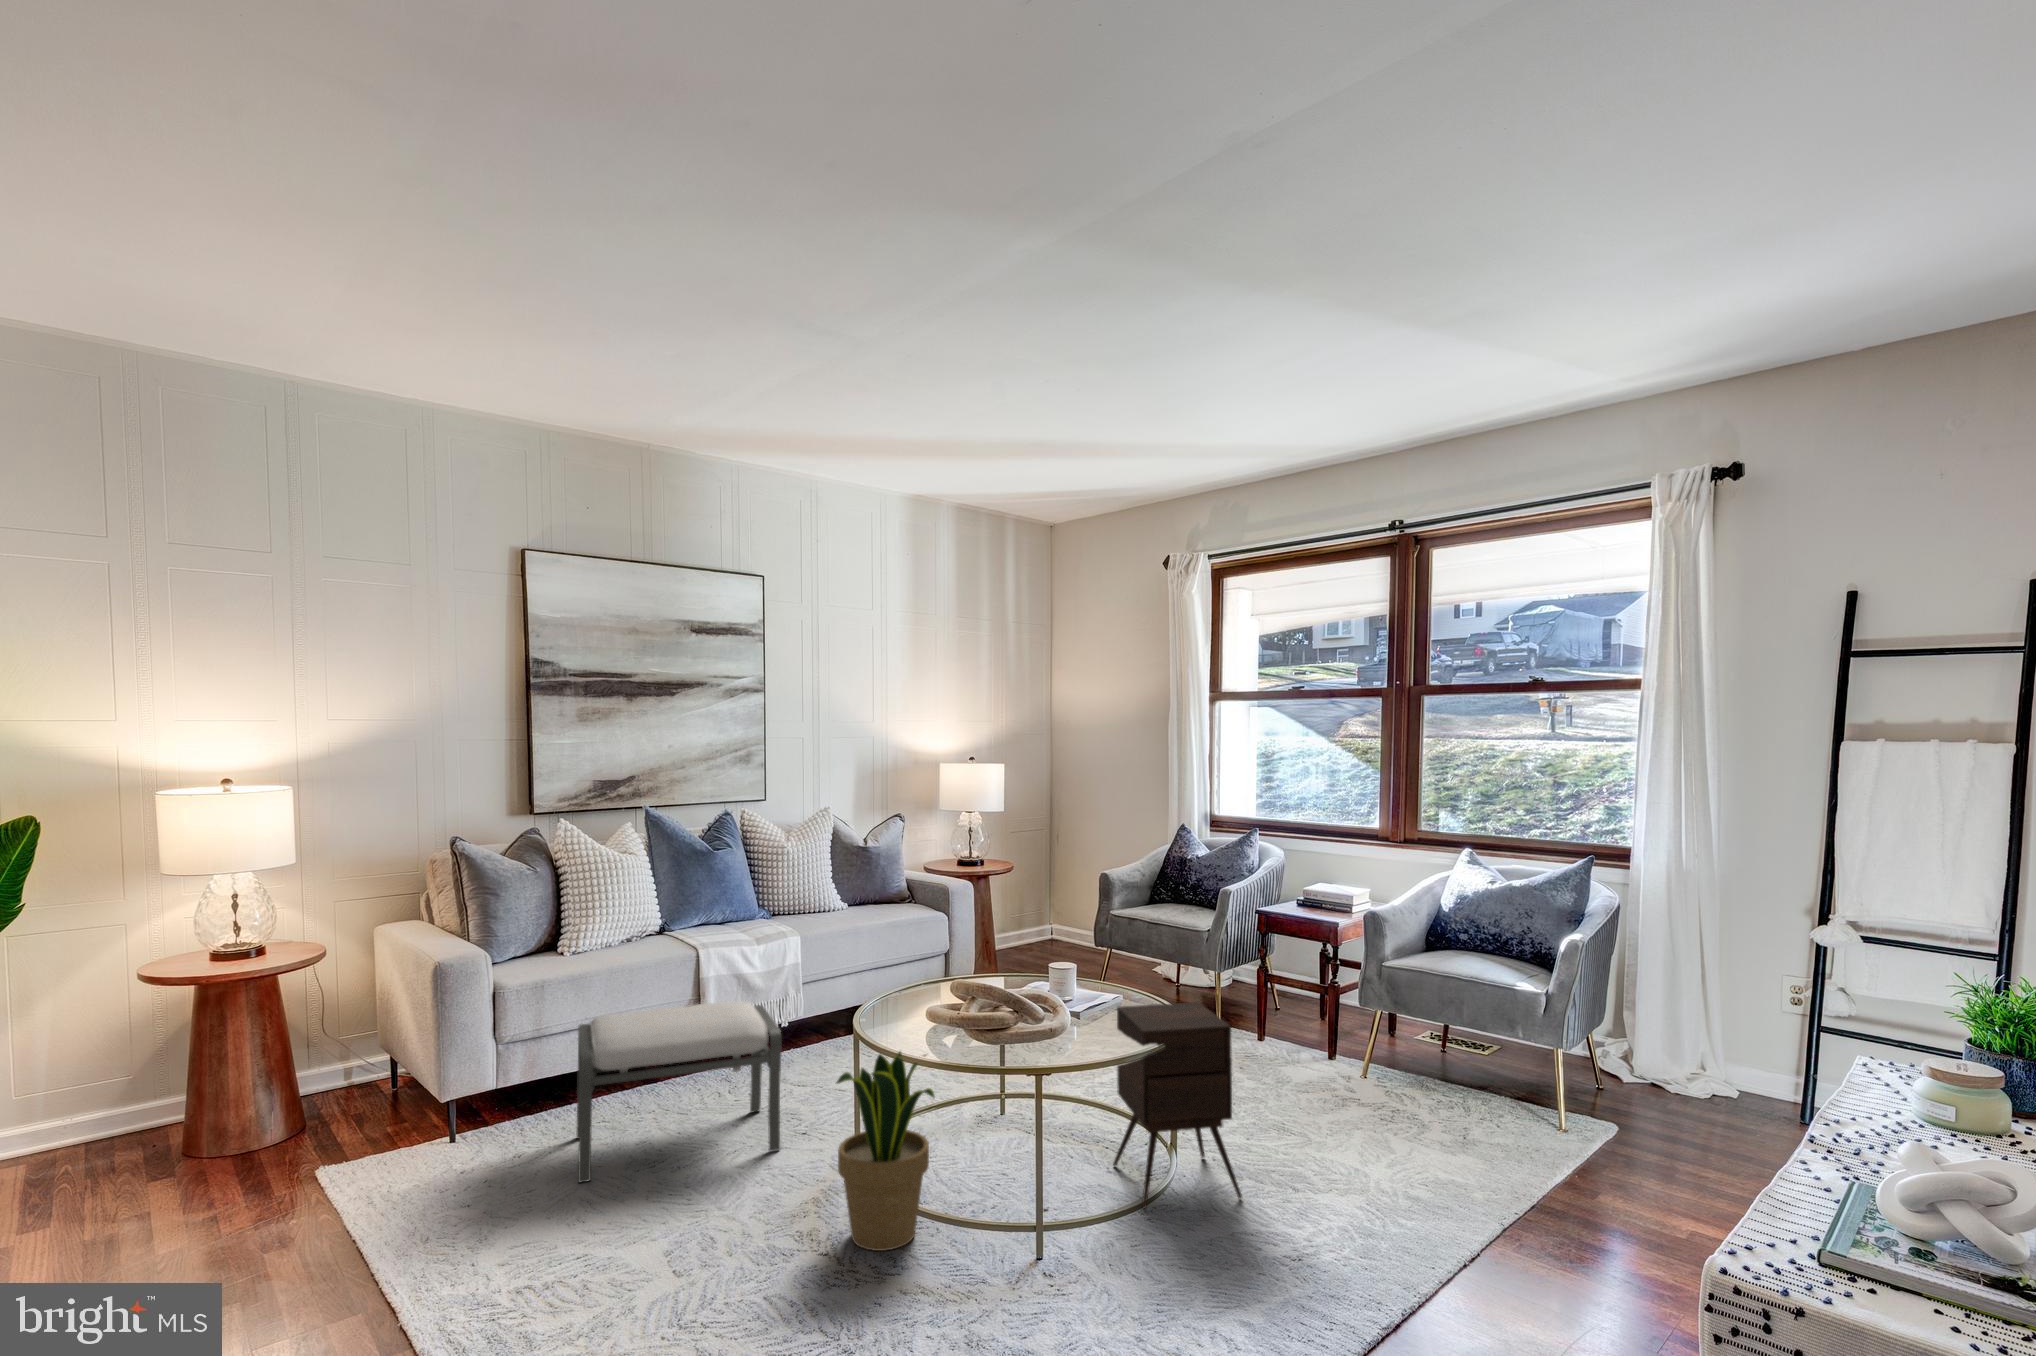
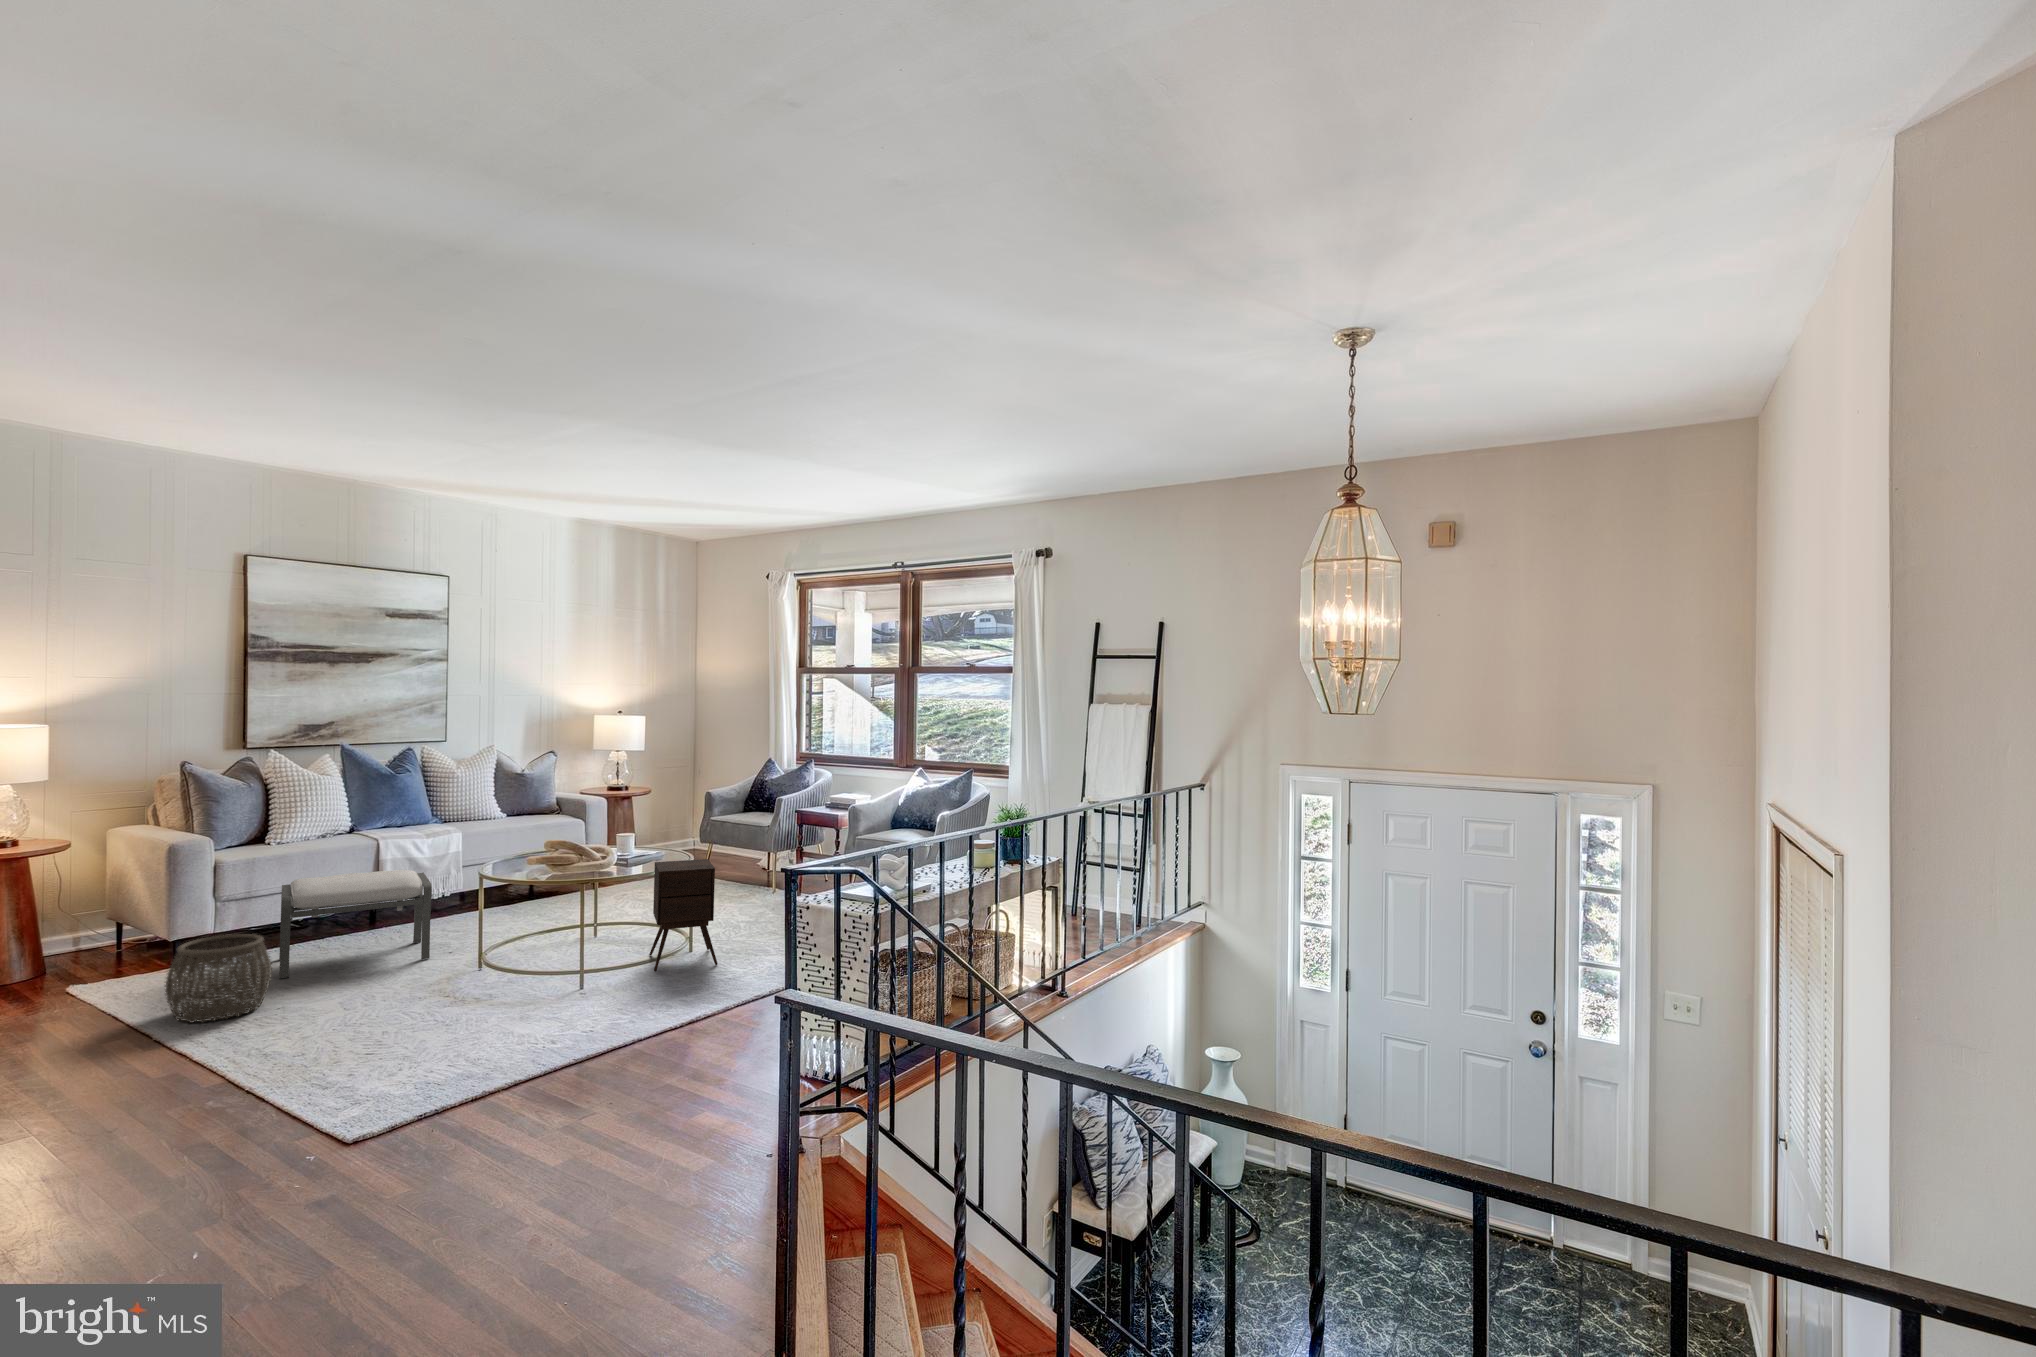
potted plant: present [837,1052,935,1251] -> none [453,884,521,995]
woven basket: none [418,1124,570,1289] -> present [165,934,272,1023]

